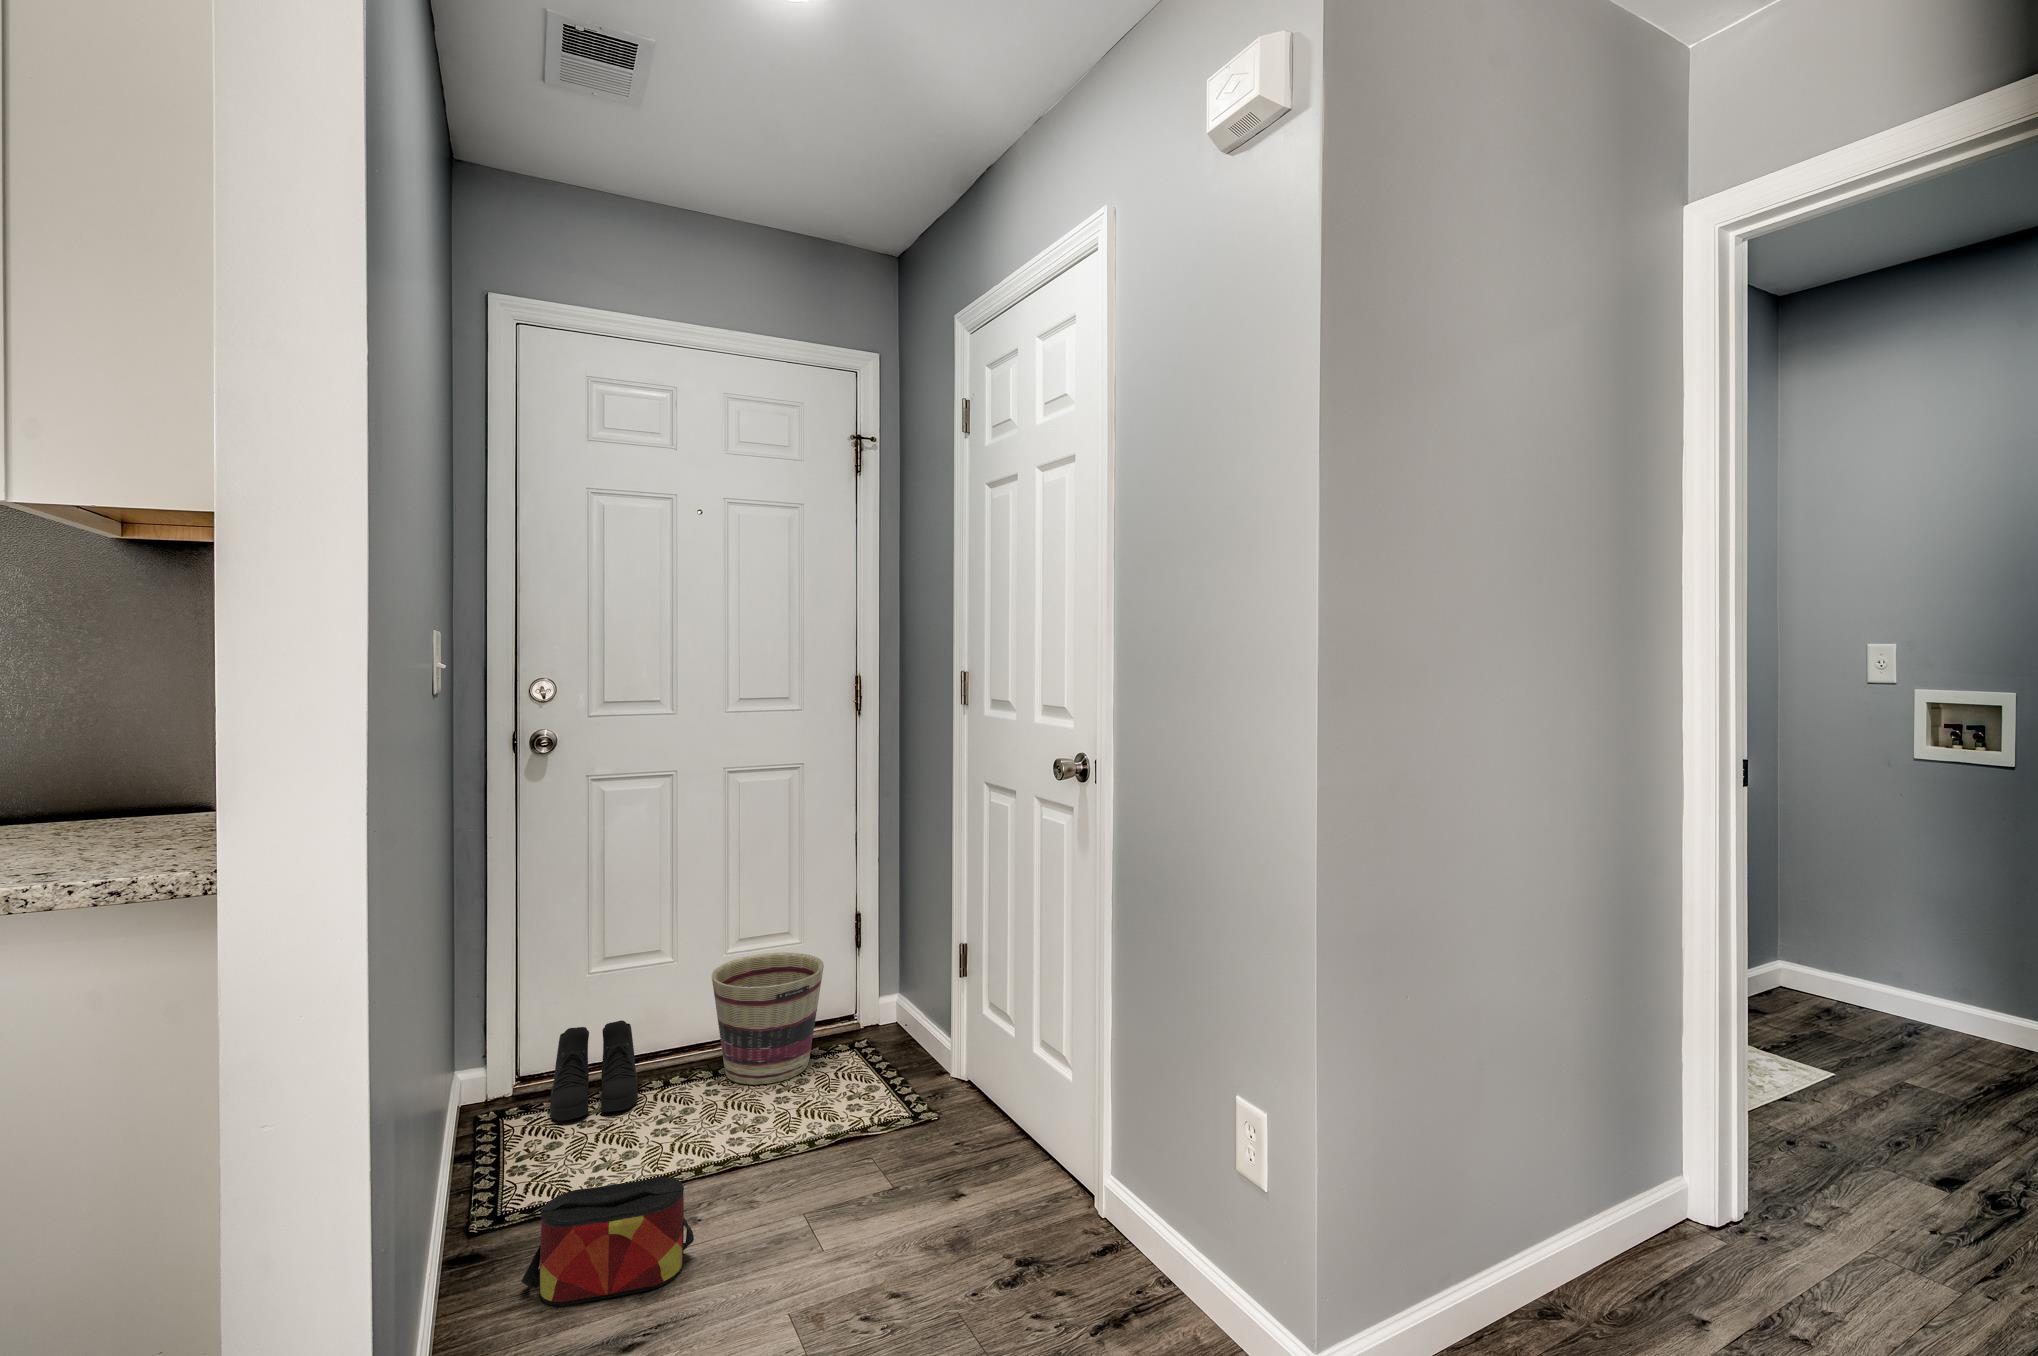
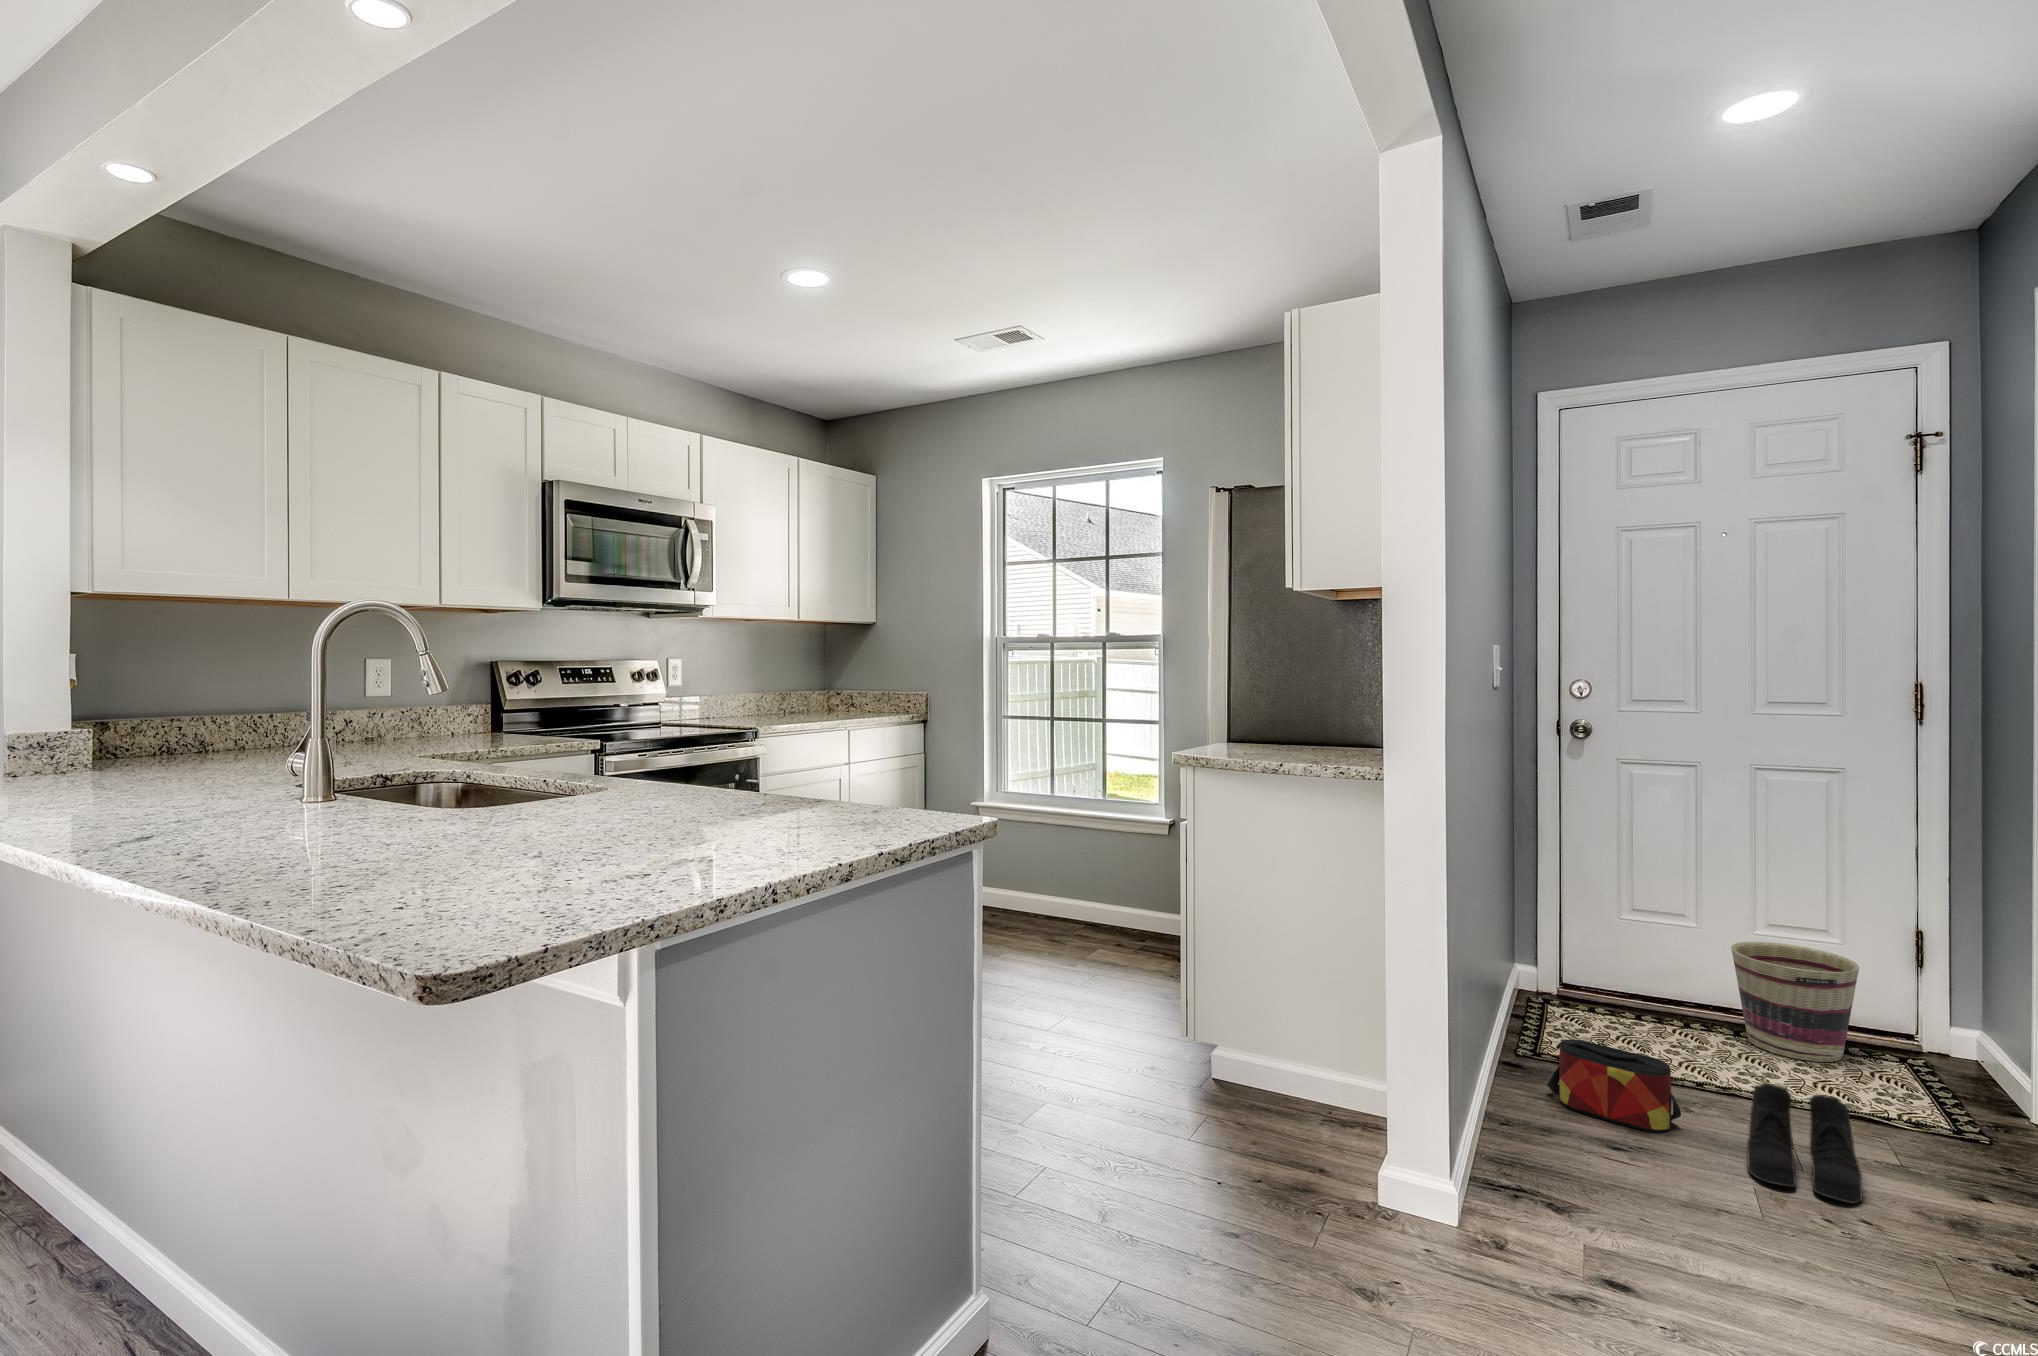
boots: present [550,1020,638,1121] -> present [1747,1083,1862,1204]

